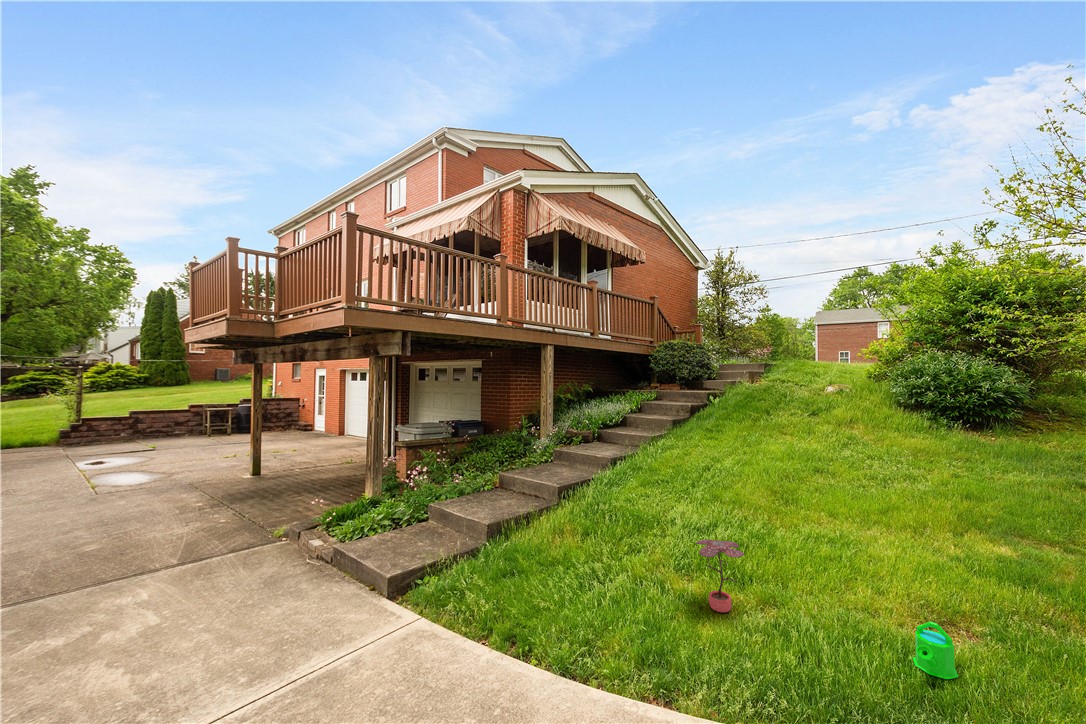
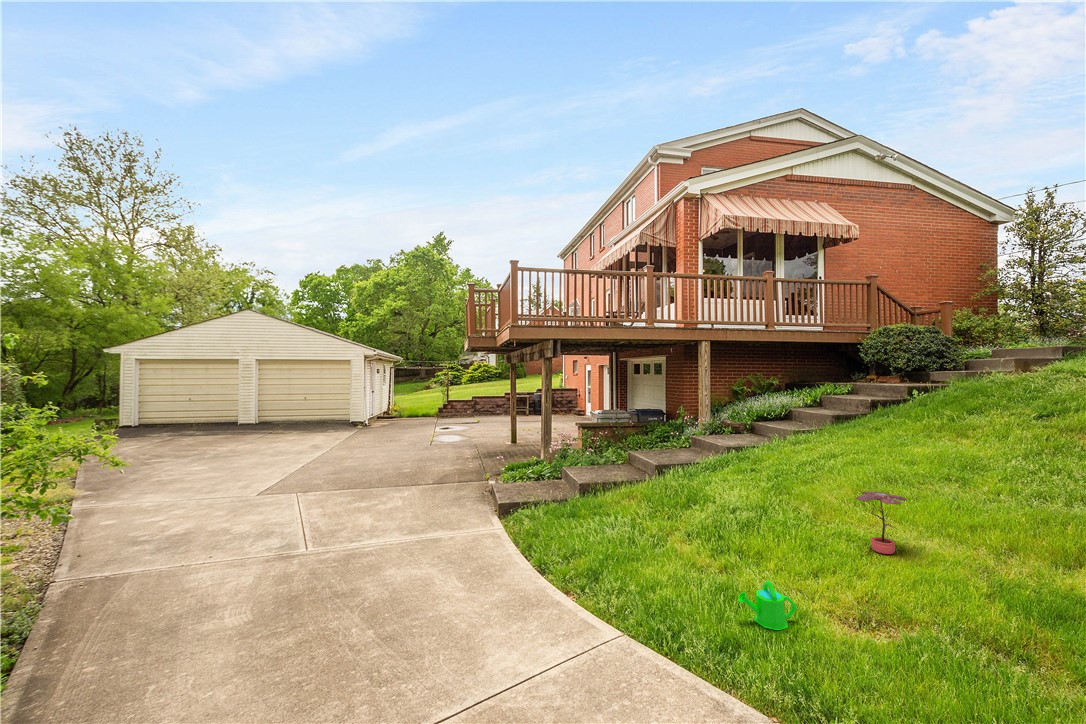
potted plant: present [696,539,744,612] -> present [856,492,907,554]

